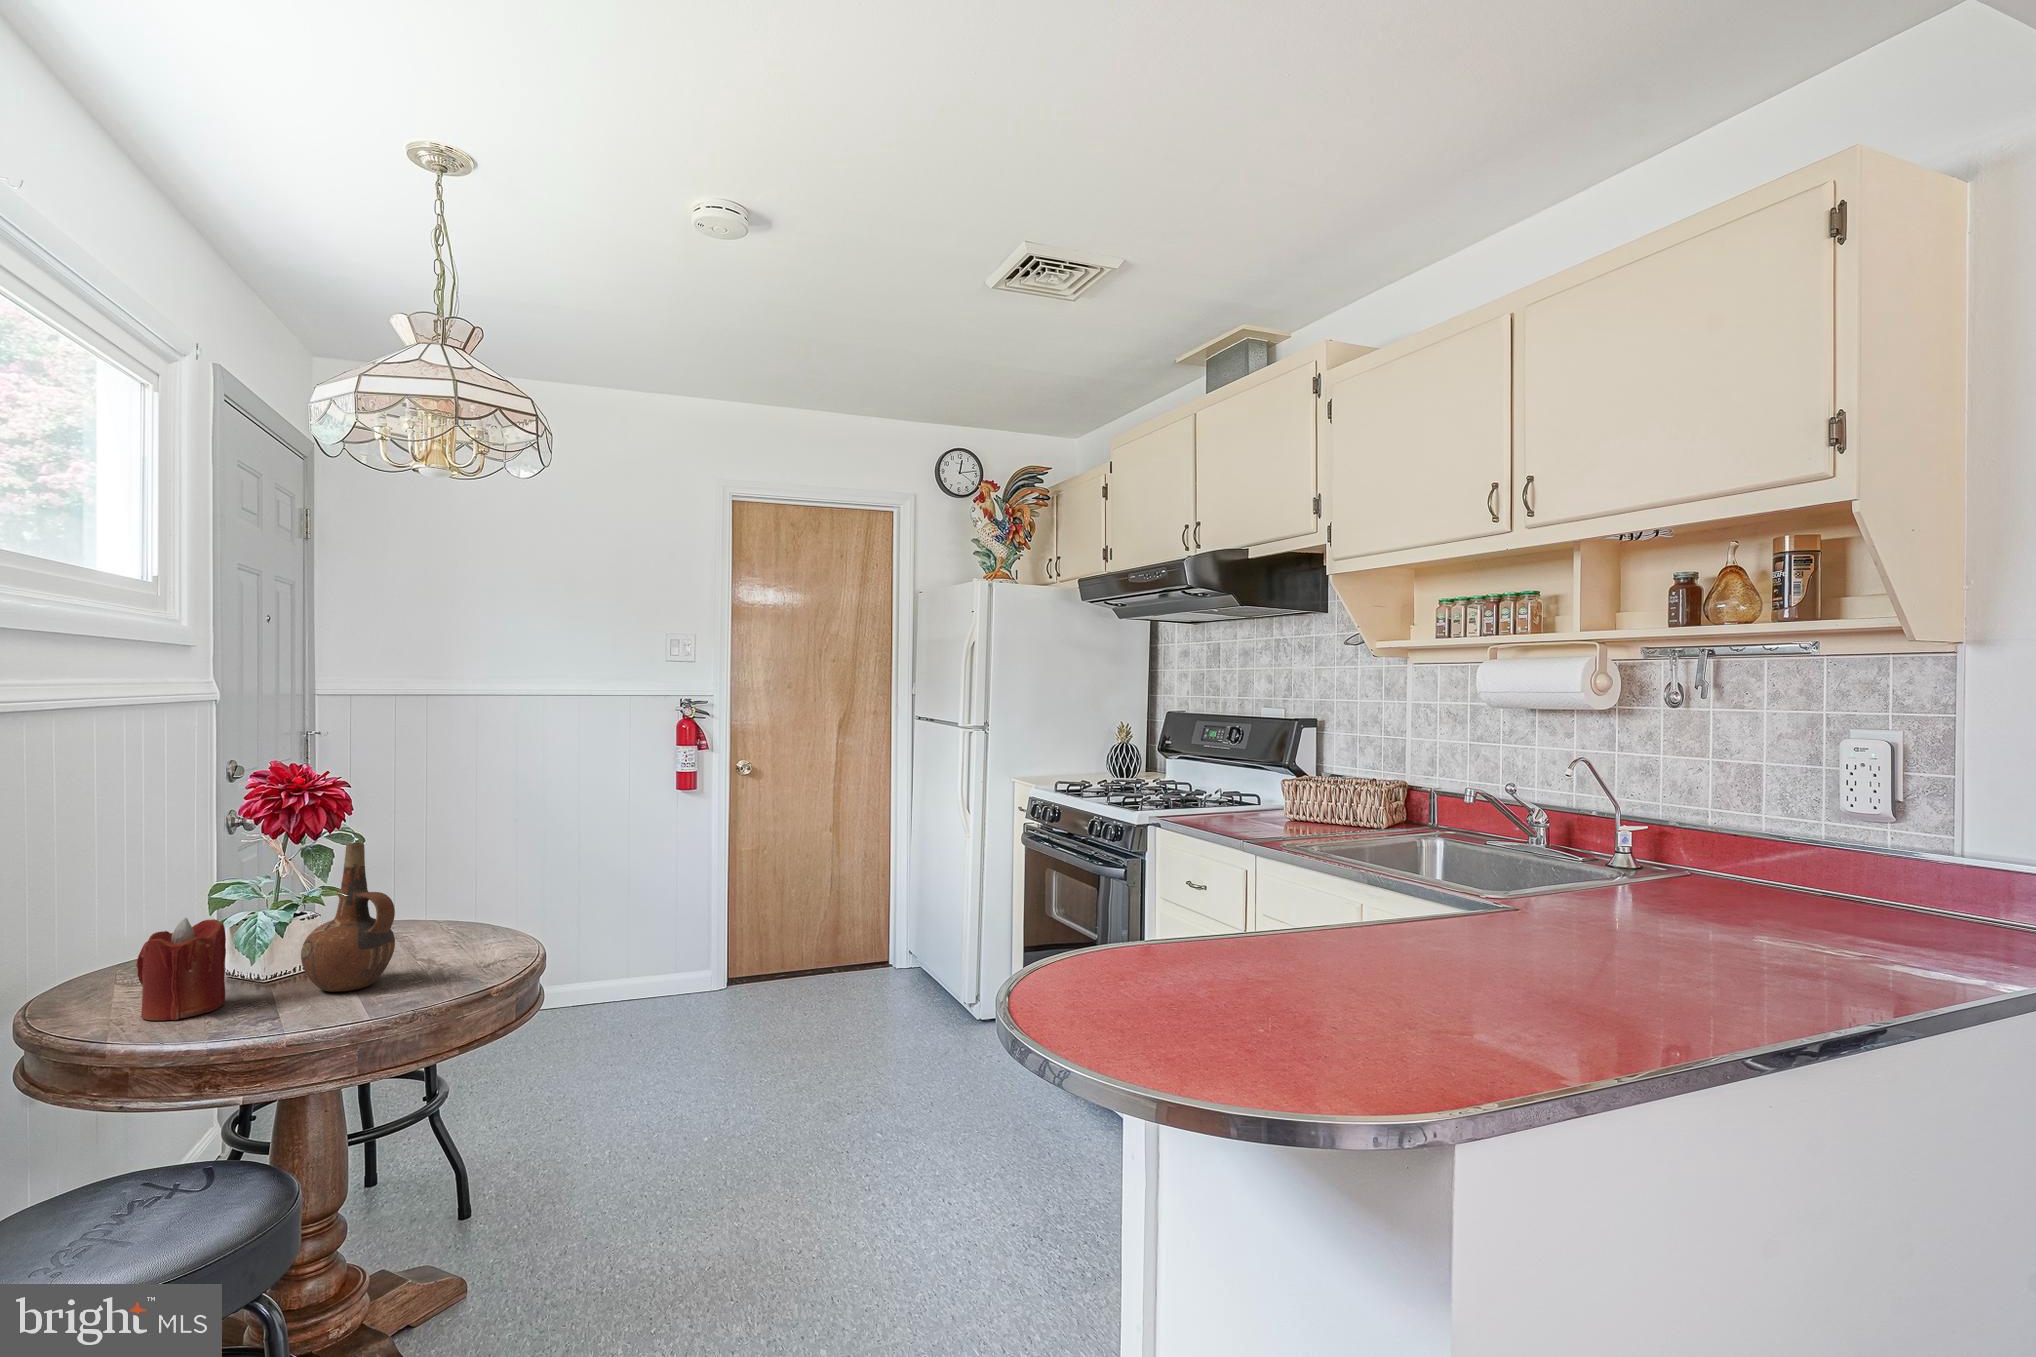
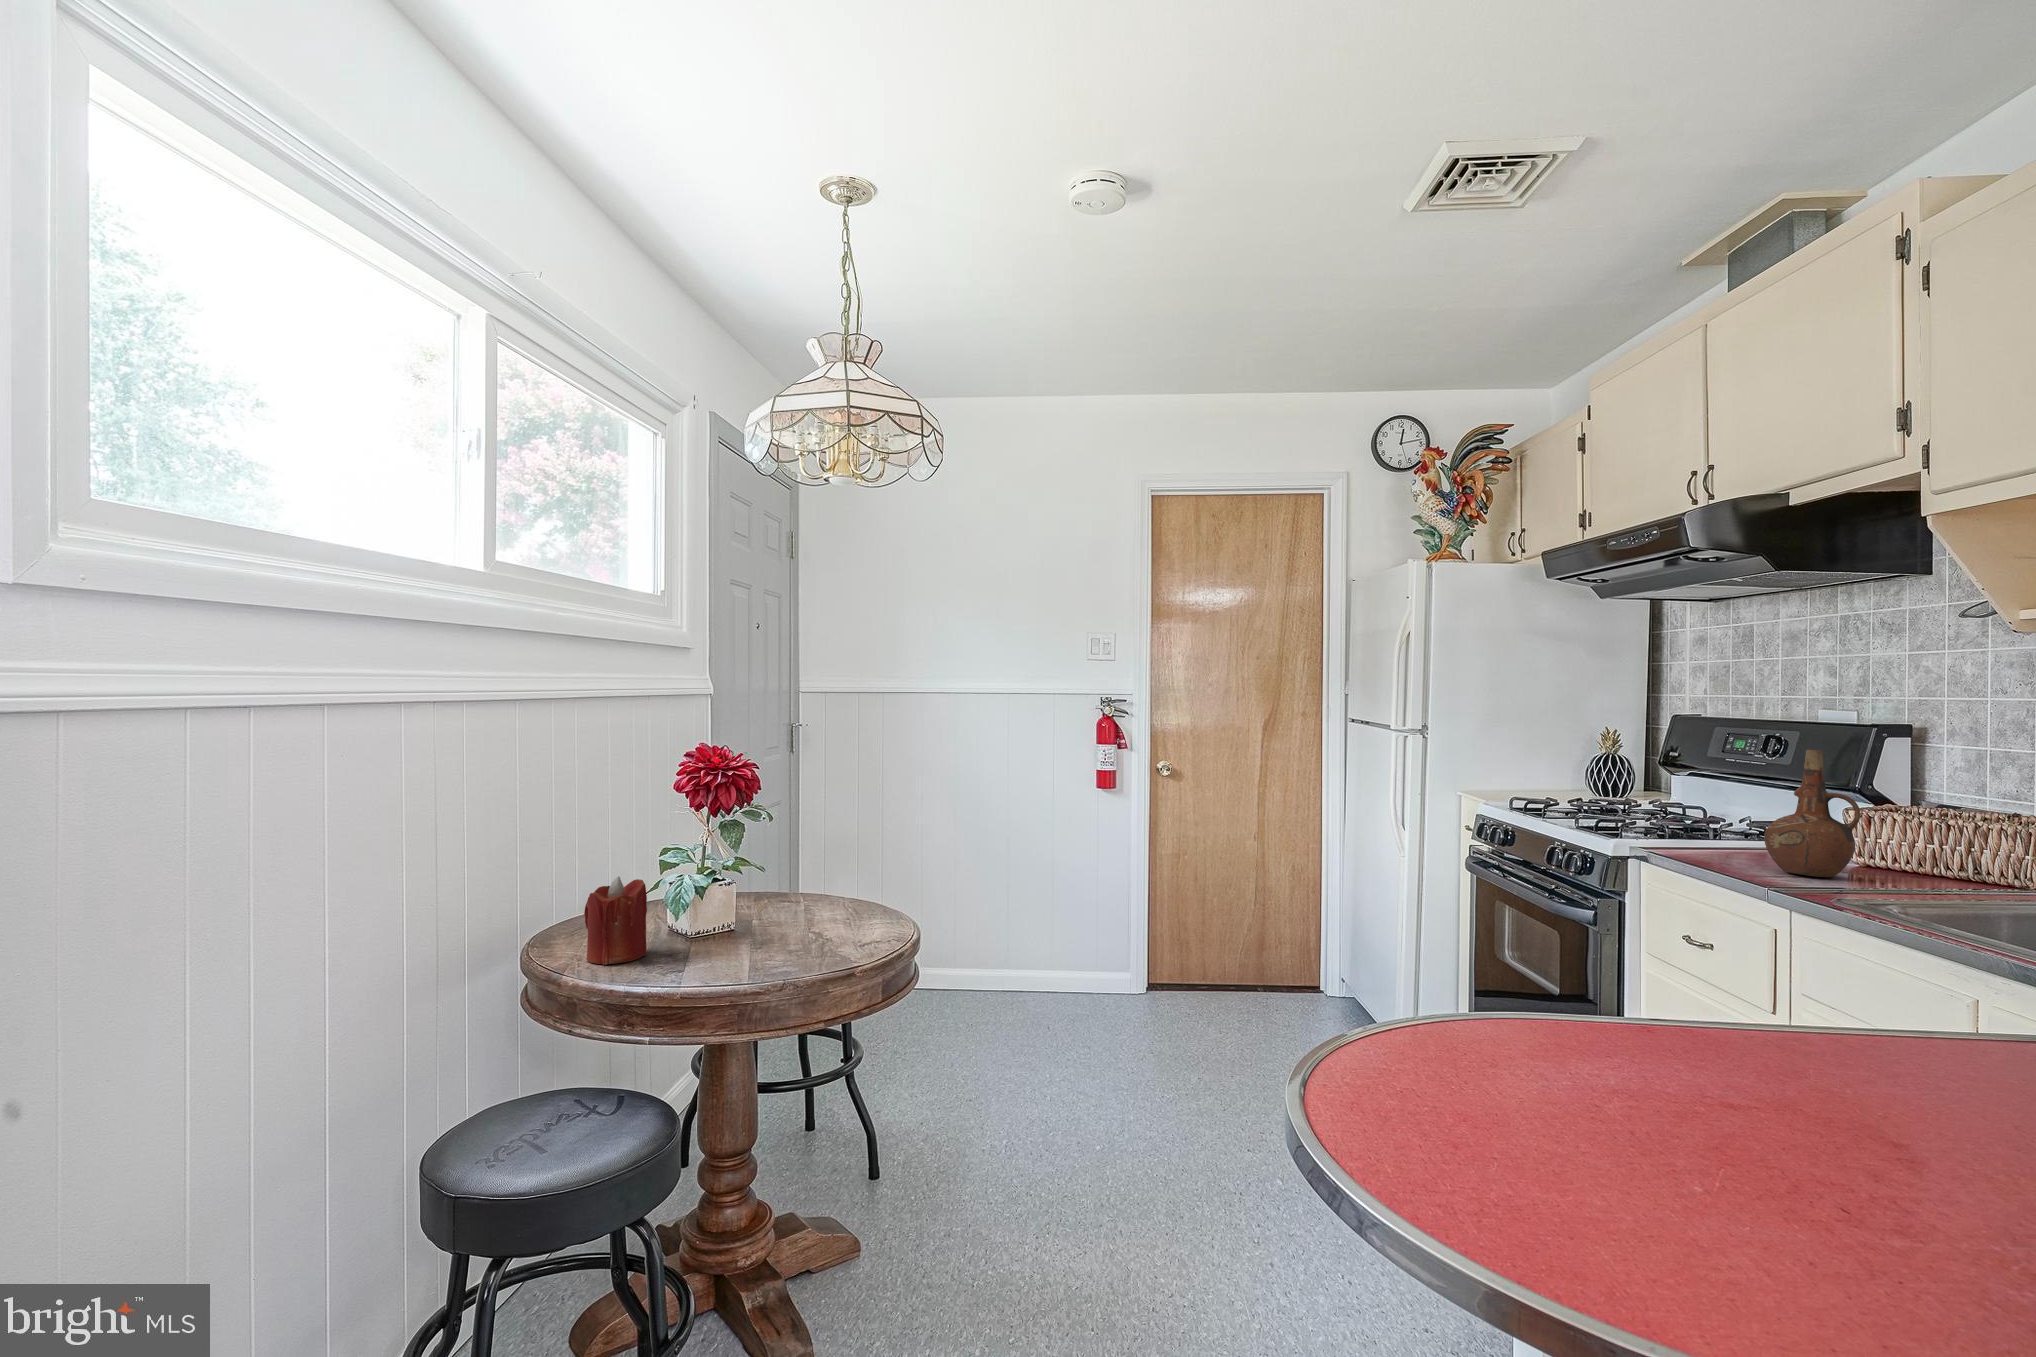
ceramic pitcher: present [301,843,395,991] -> present [1764,750,1860,877]

